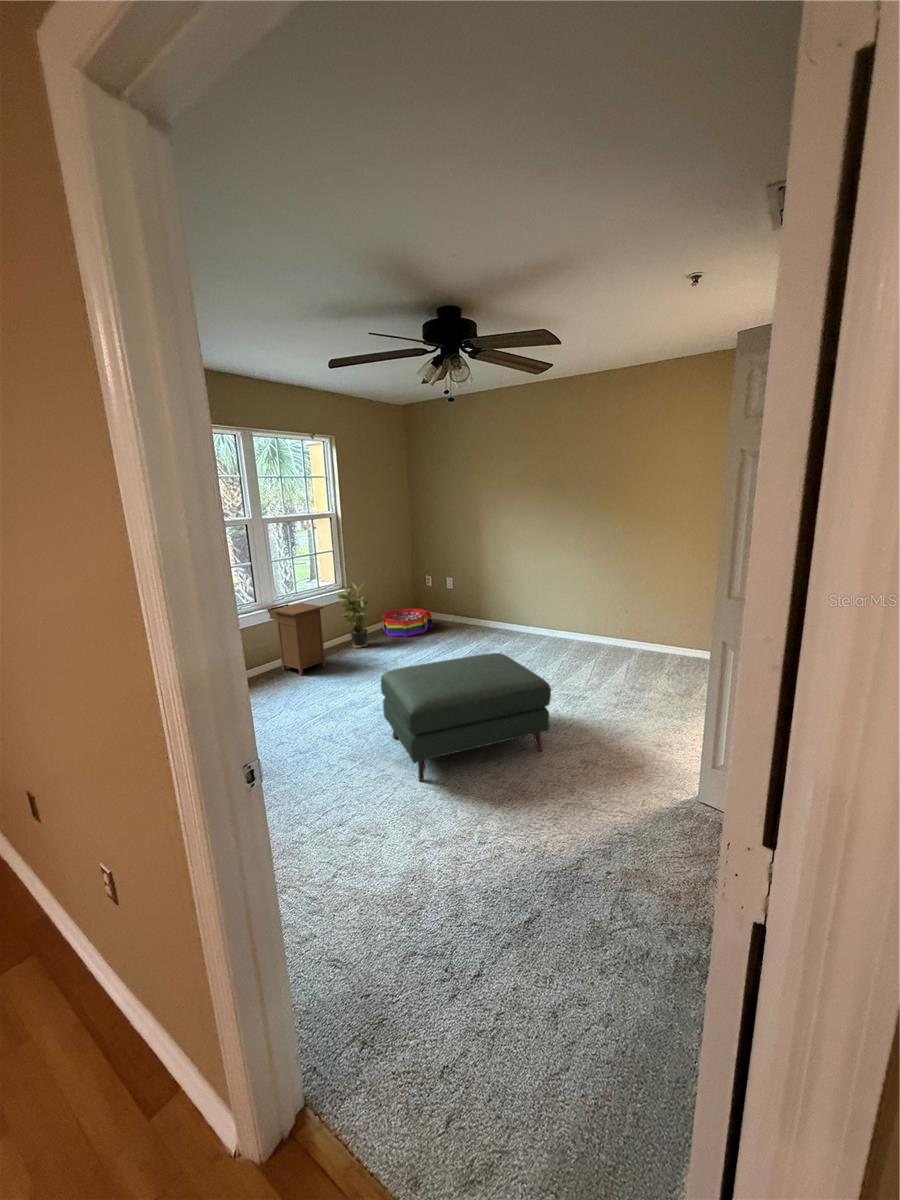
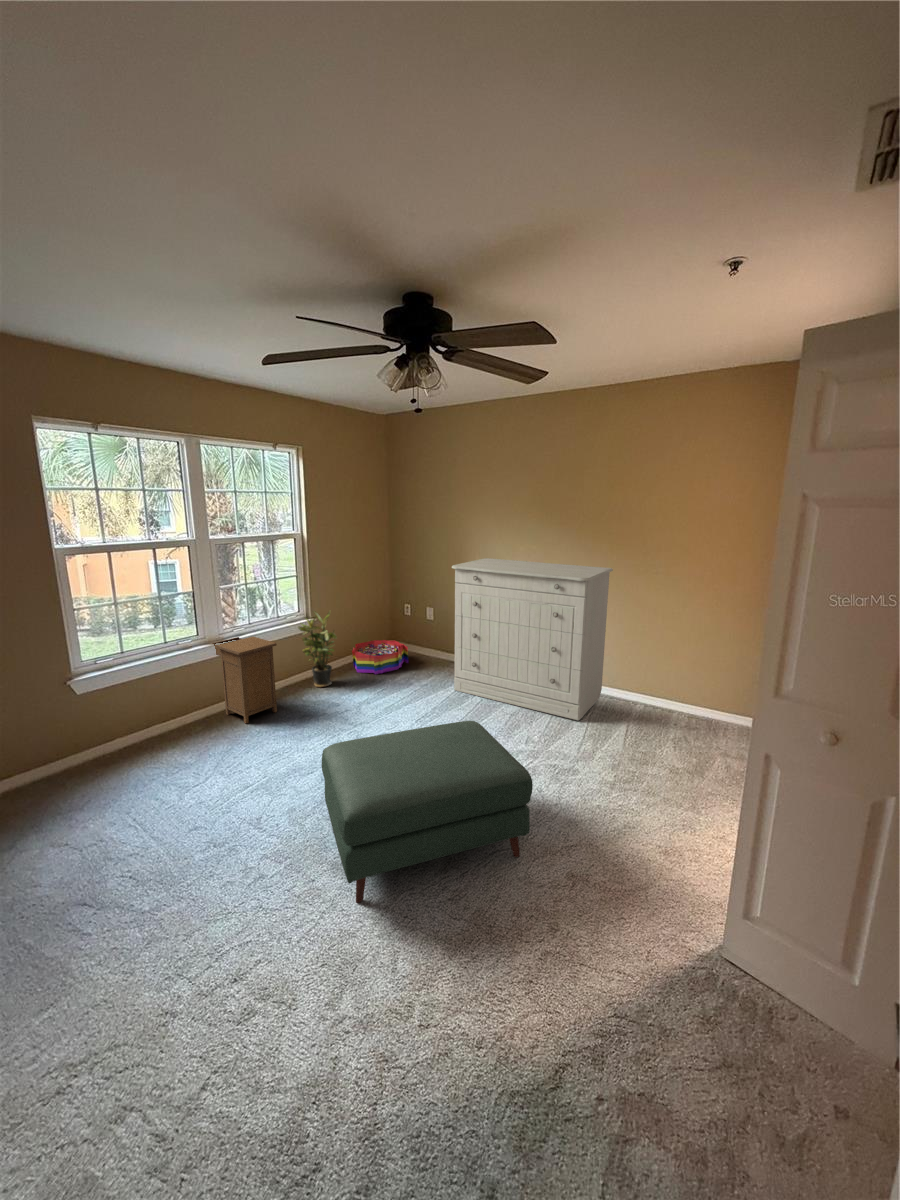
dresser: none [470,529,612,663] -> present [452,558,613,721]

